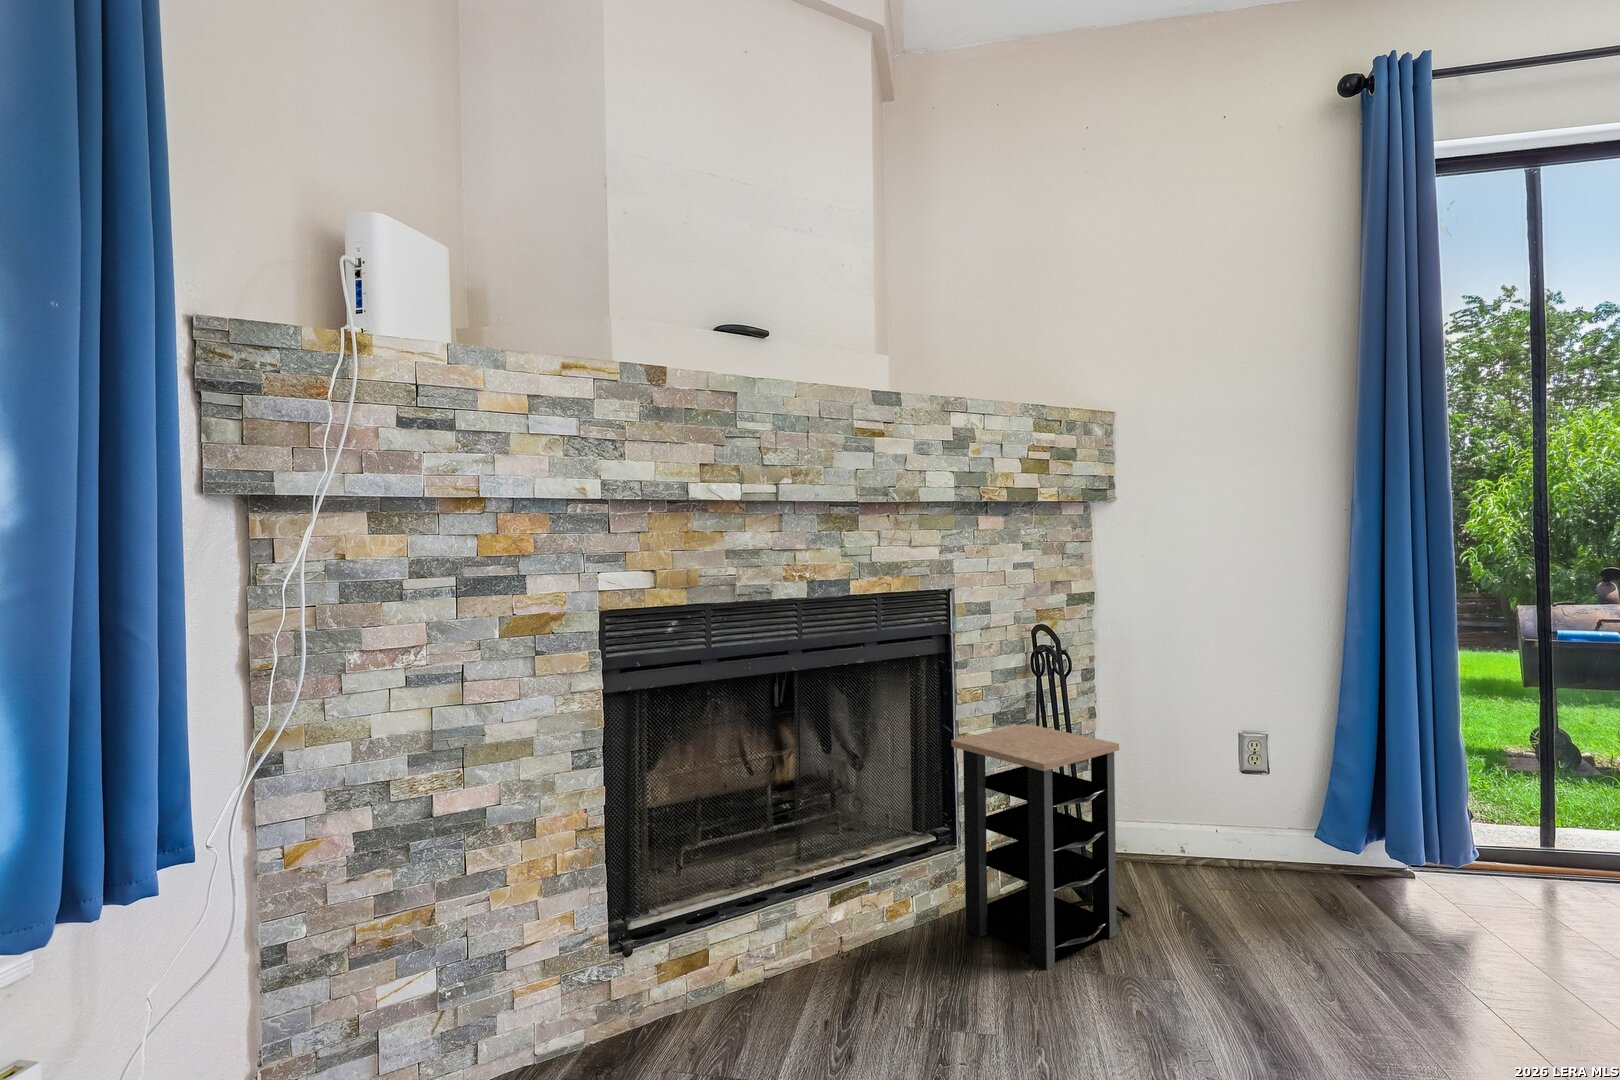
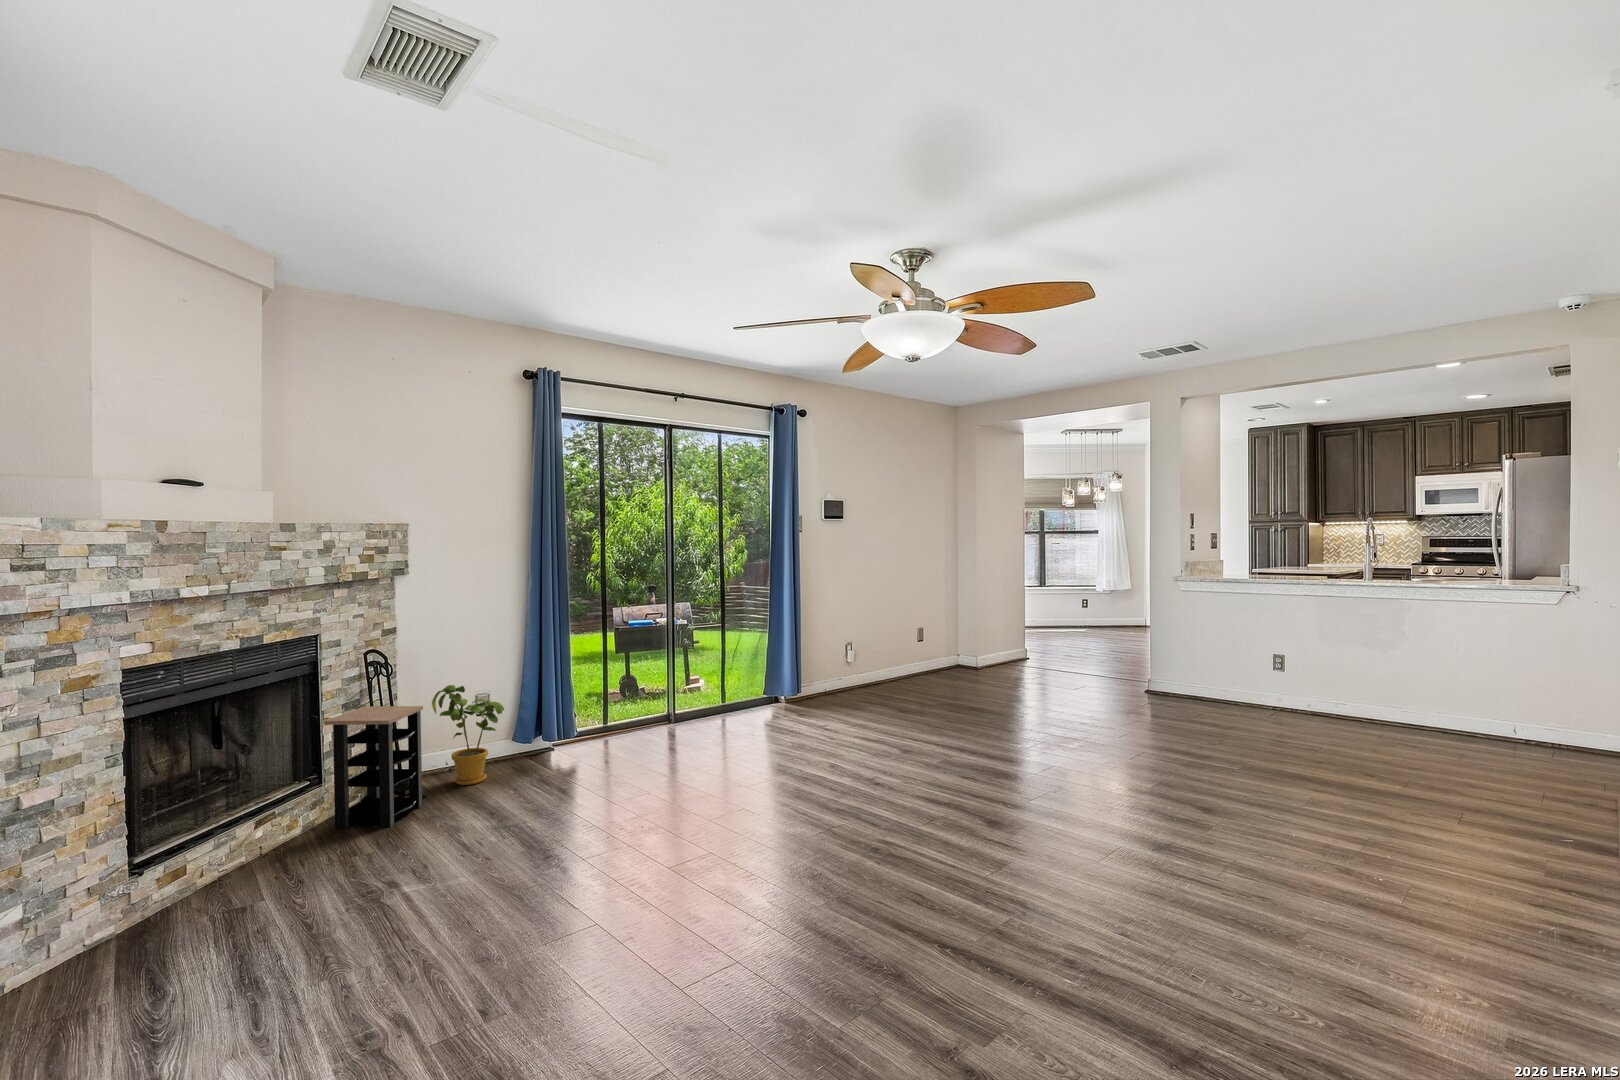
house plant: none [1146,710,1290,914] -> present [432,685,504,785]

